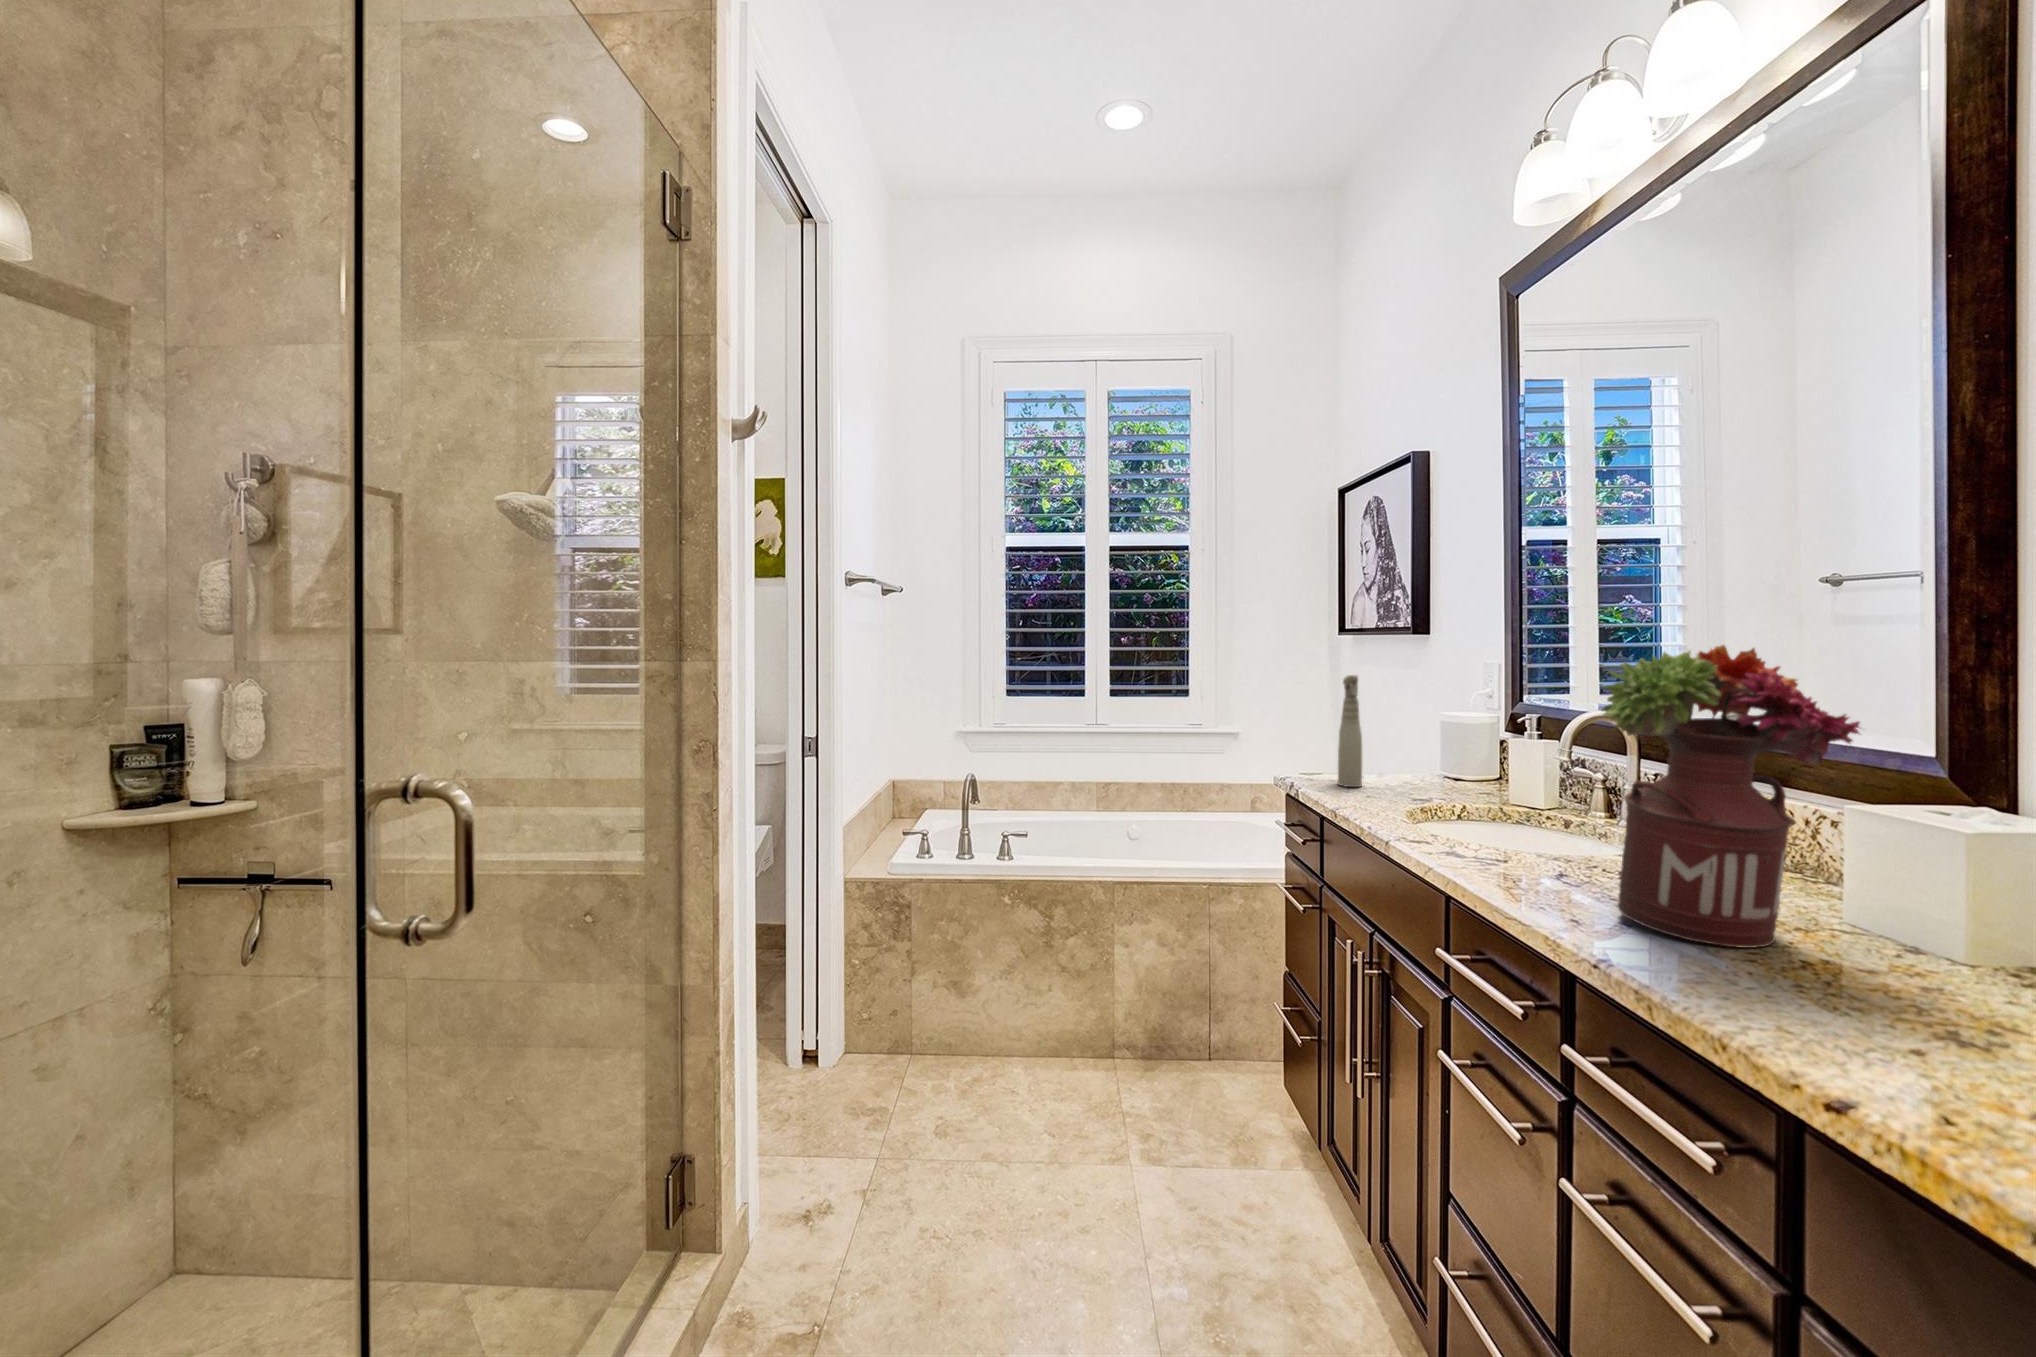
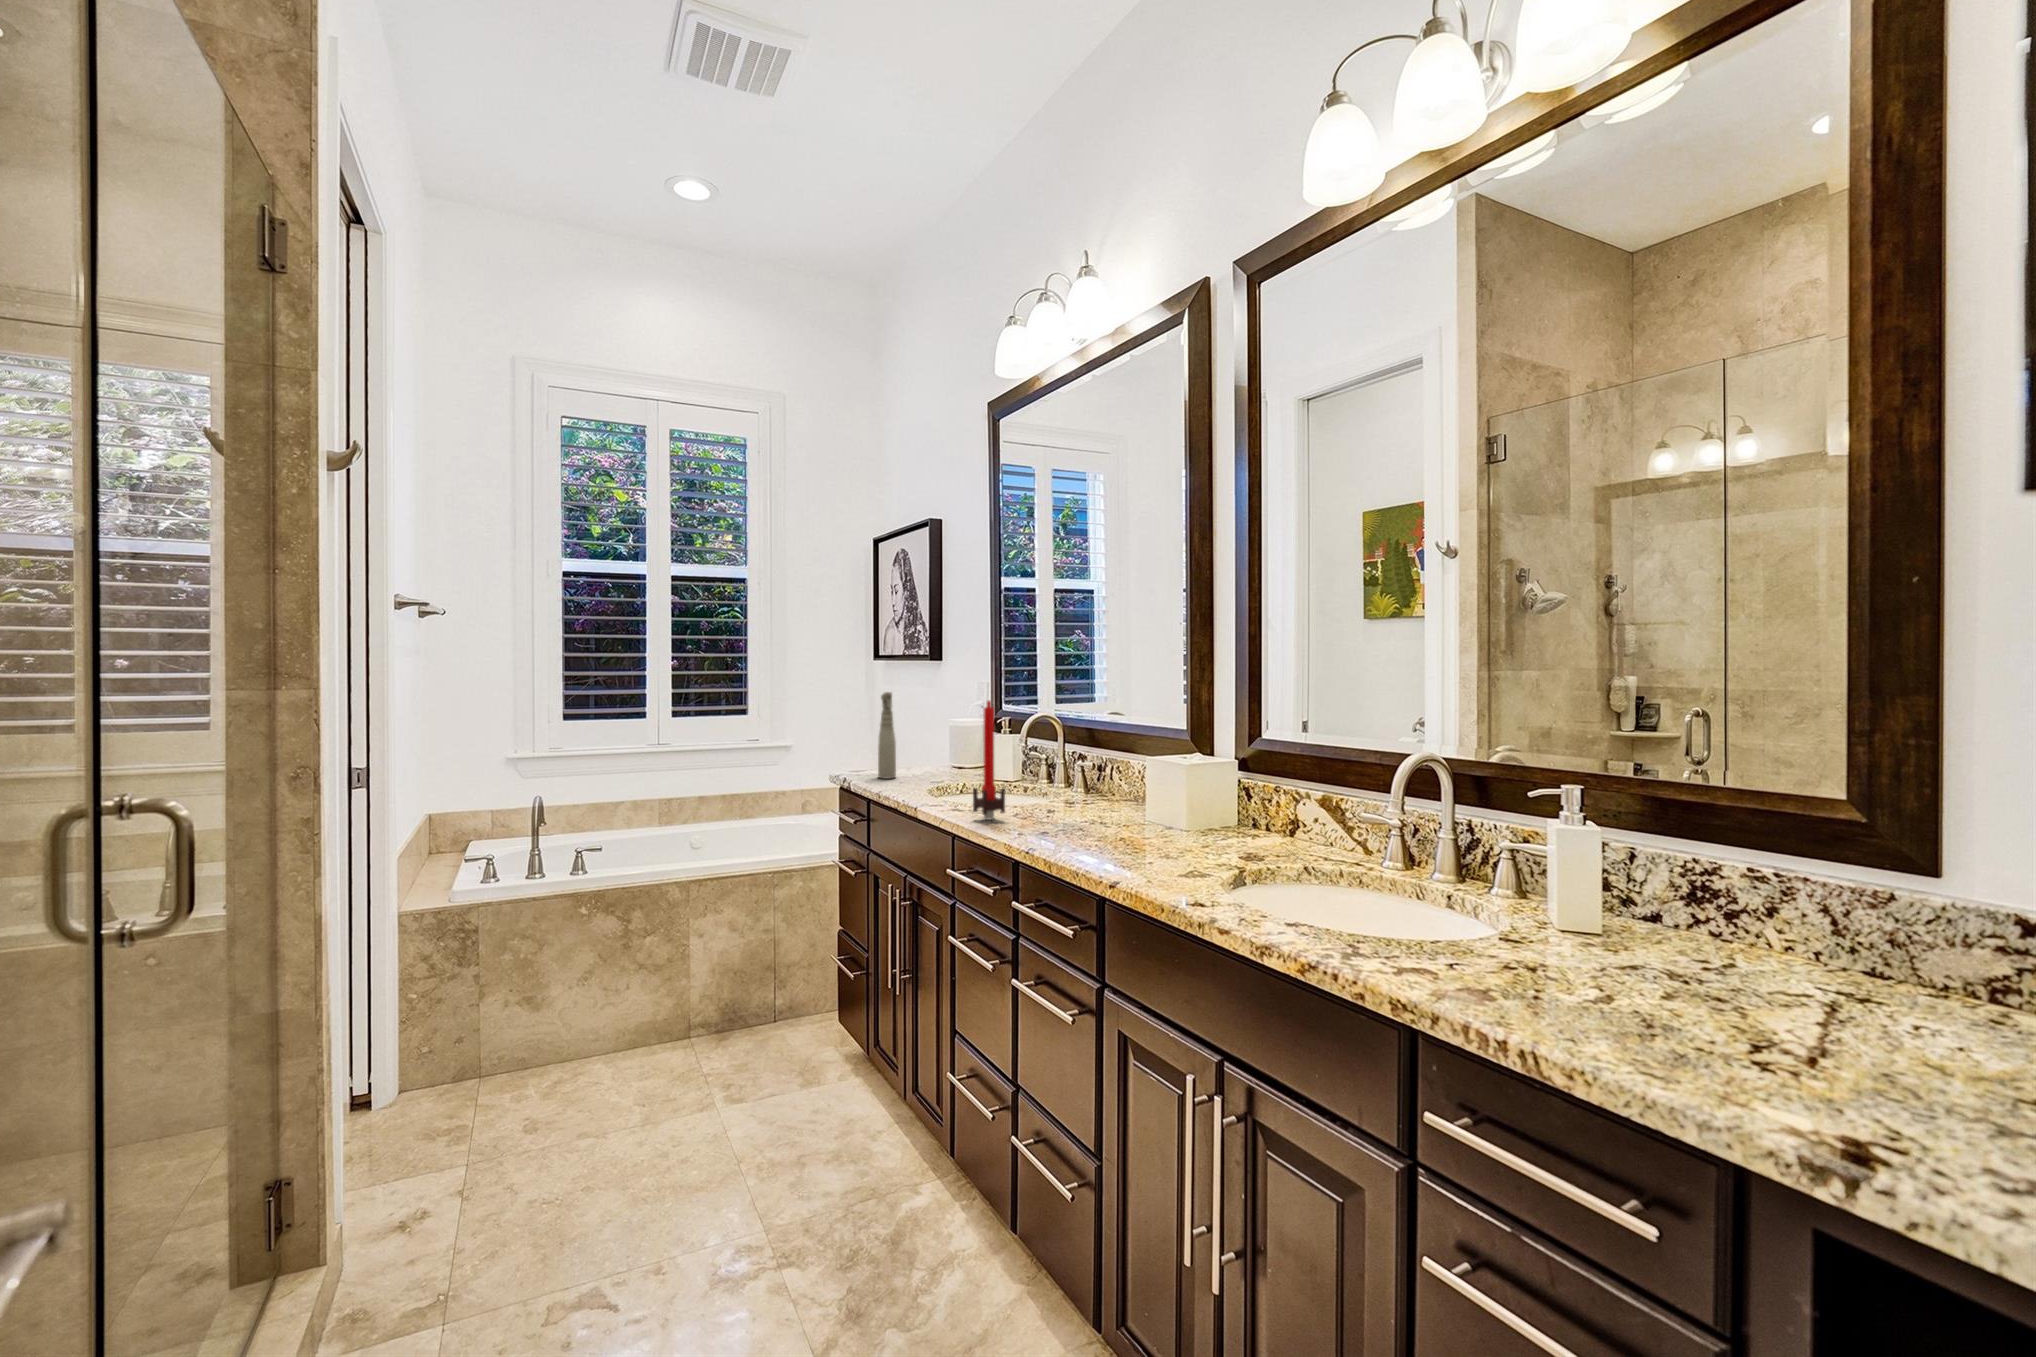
flower arrangement: present [1602,645,1860,948] -> none [1030,671,1142,836]
candle: none [1483,693,1542,880] -> present [973,701,1005,820]

